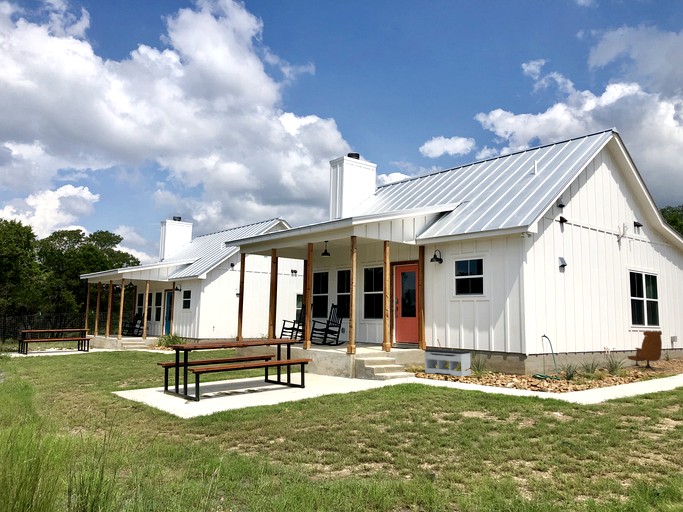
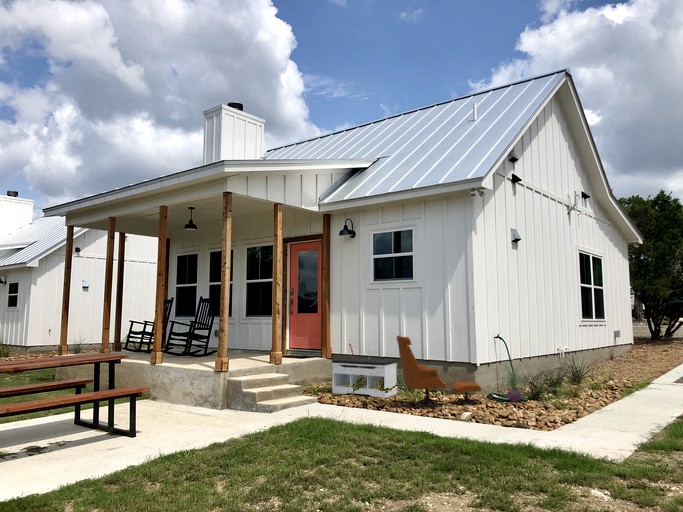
lounge chair: present [628,331,662,371] -> present [397,336,481,409]
decorative plant: none [536,355,567,382] -> present [504,364,521,402]

